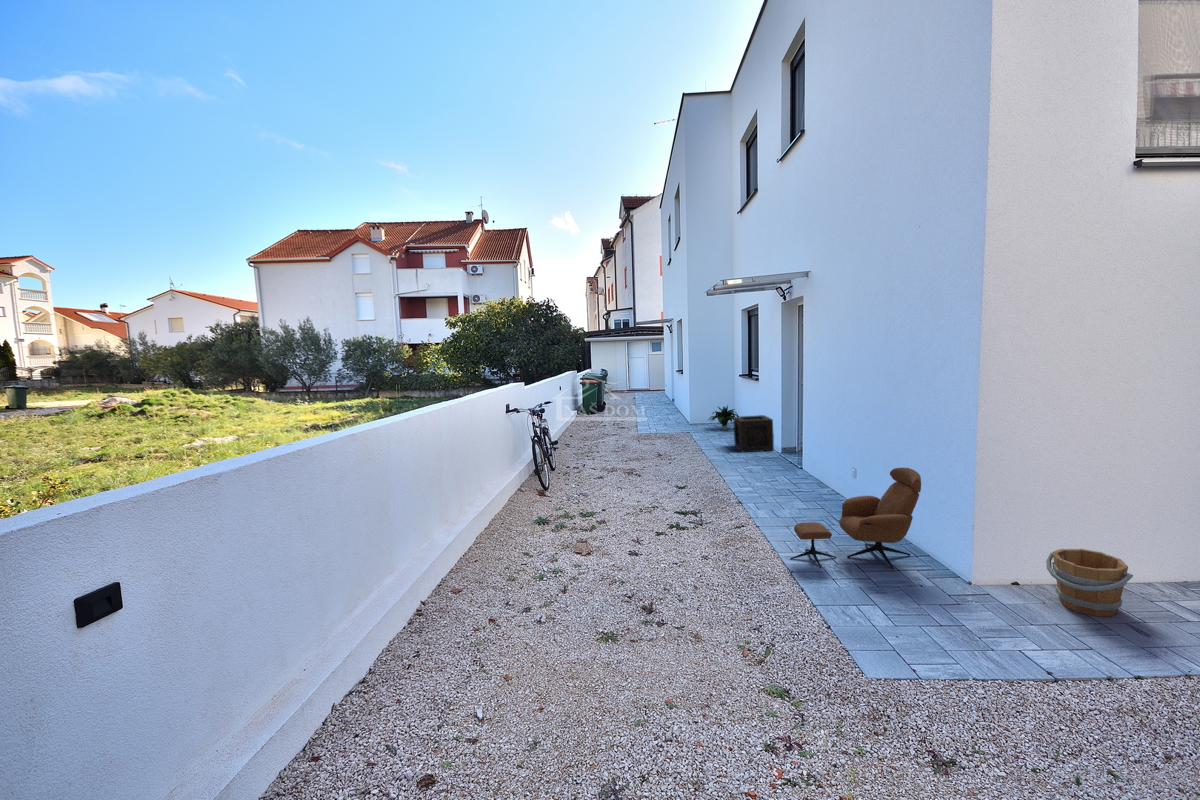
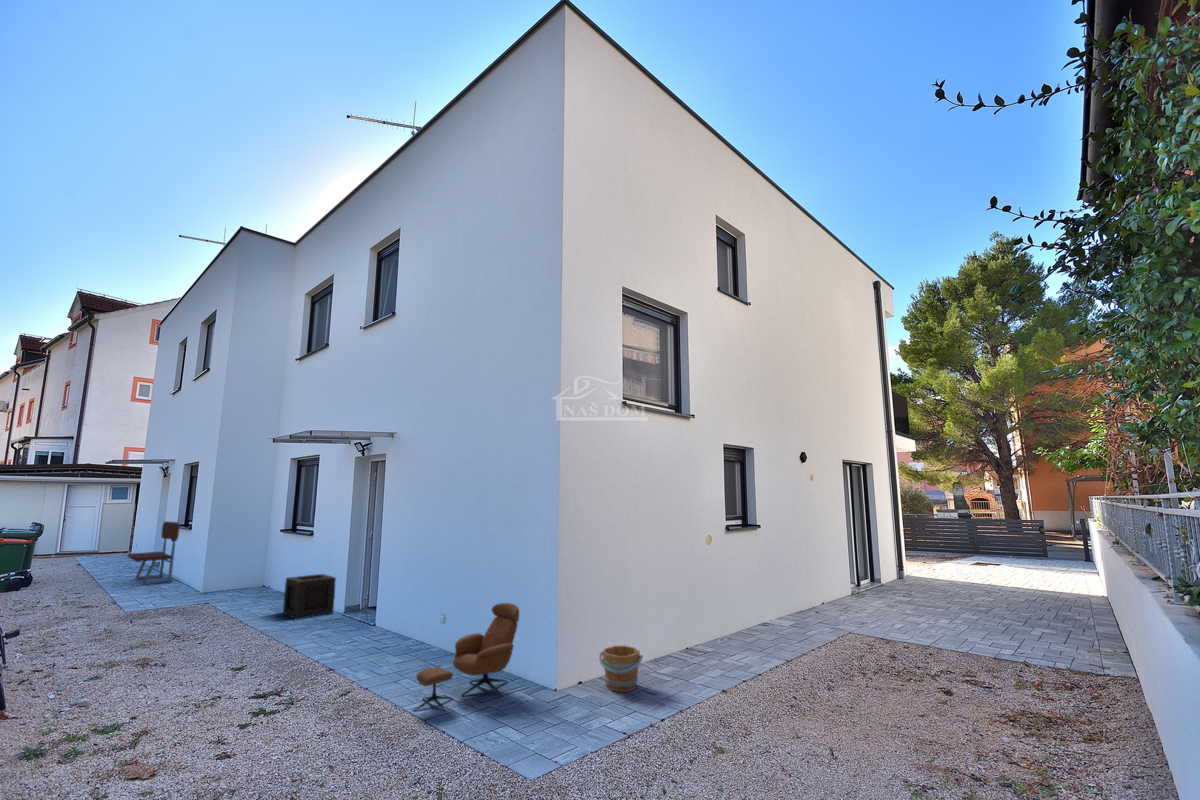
bench: none [651,368,677,414] -> present [128,521,180,585]
potted plant: present [709,406,739,430] -> none [235,565,280,597]

